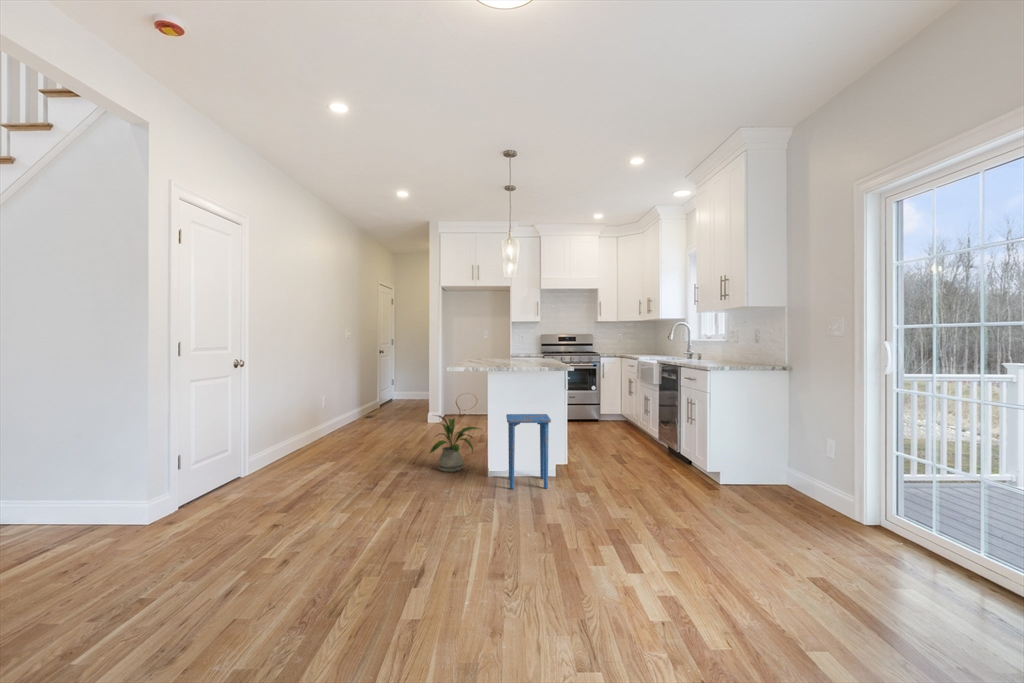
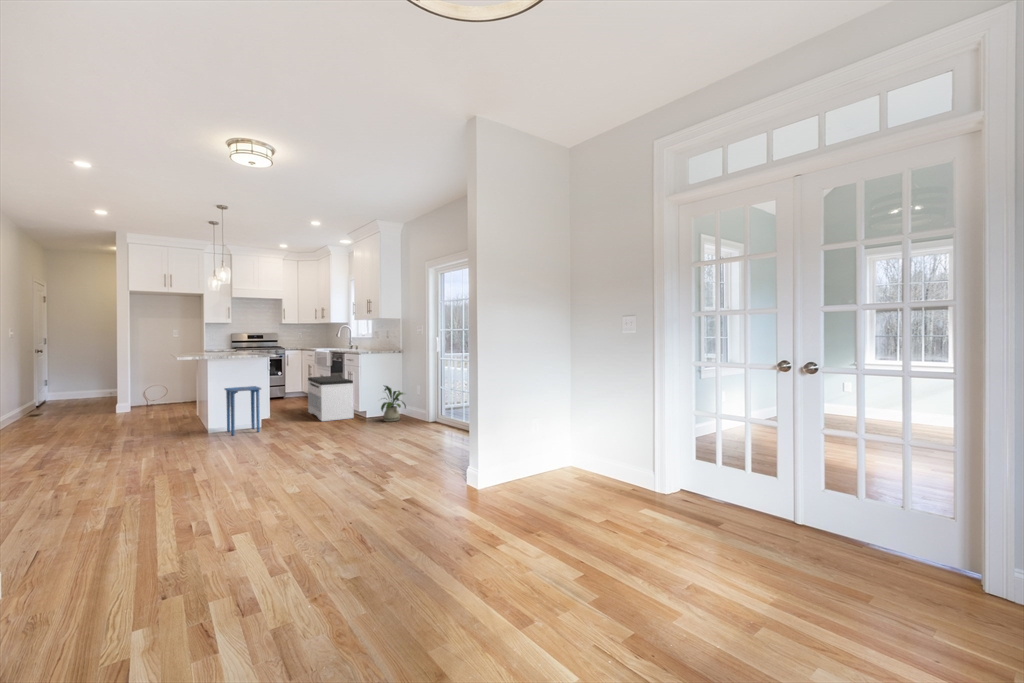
bench: none [624,401,695,482] -> present [308,376,354,421]
house plant: present [430,416,480,472] -> present [381,386,406,422]

